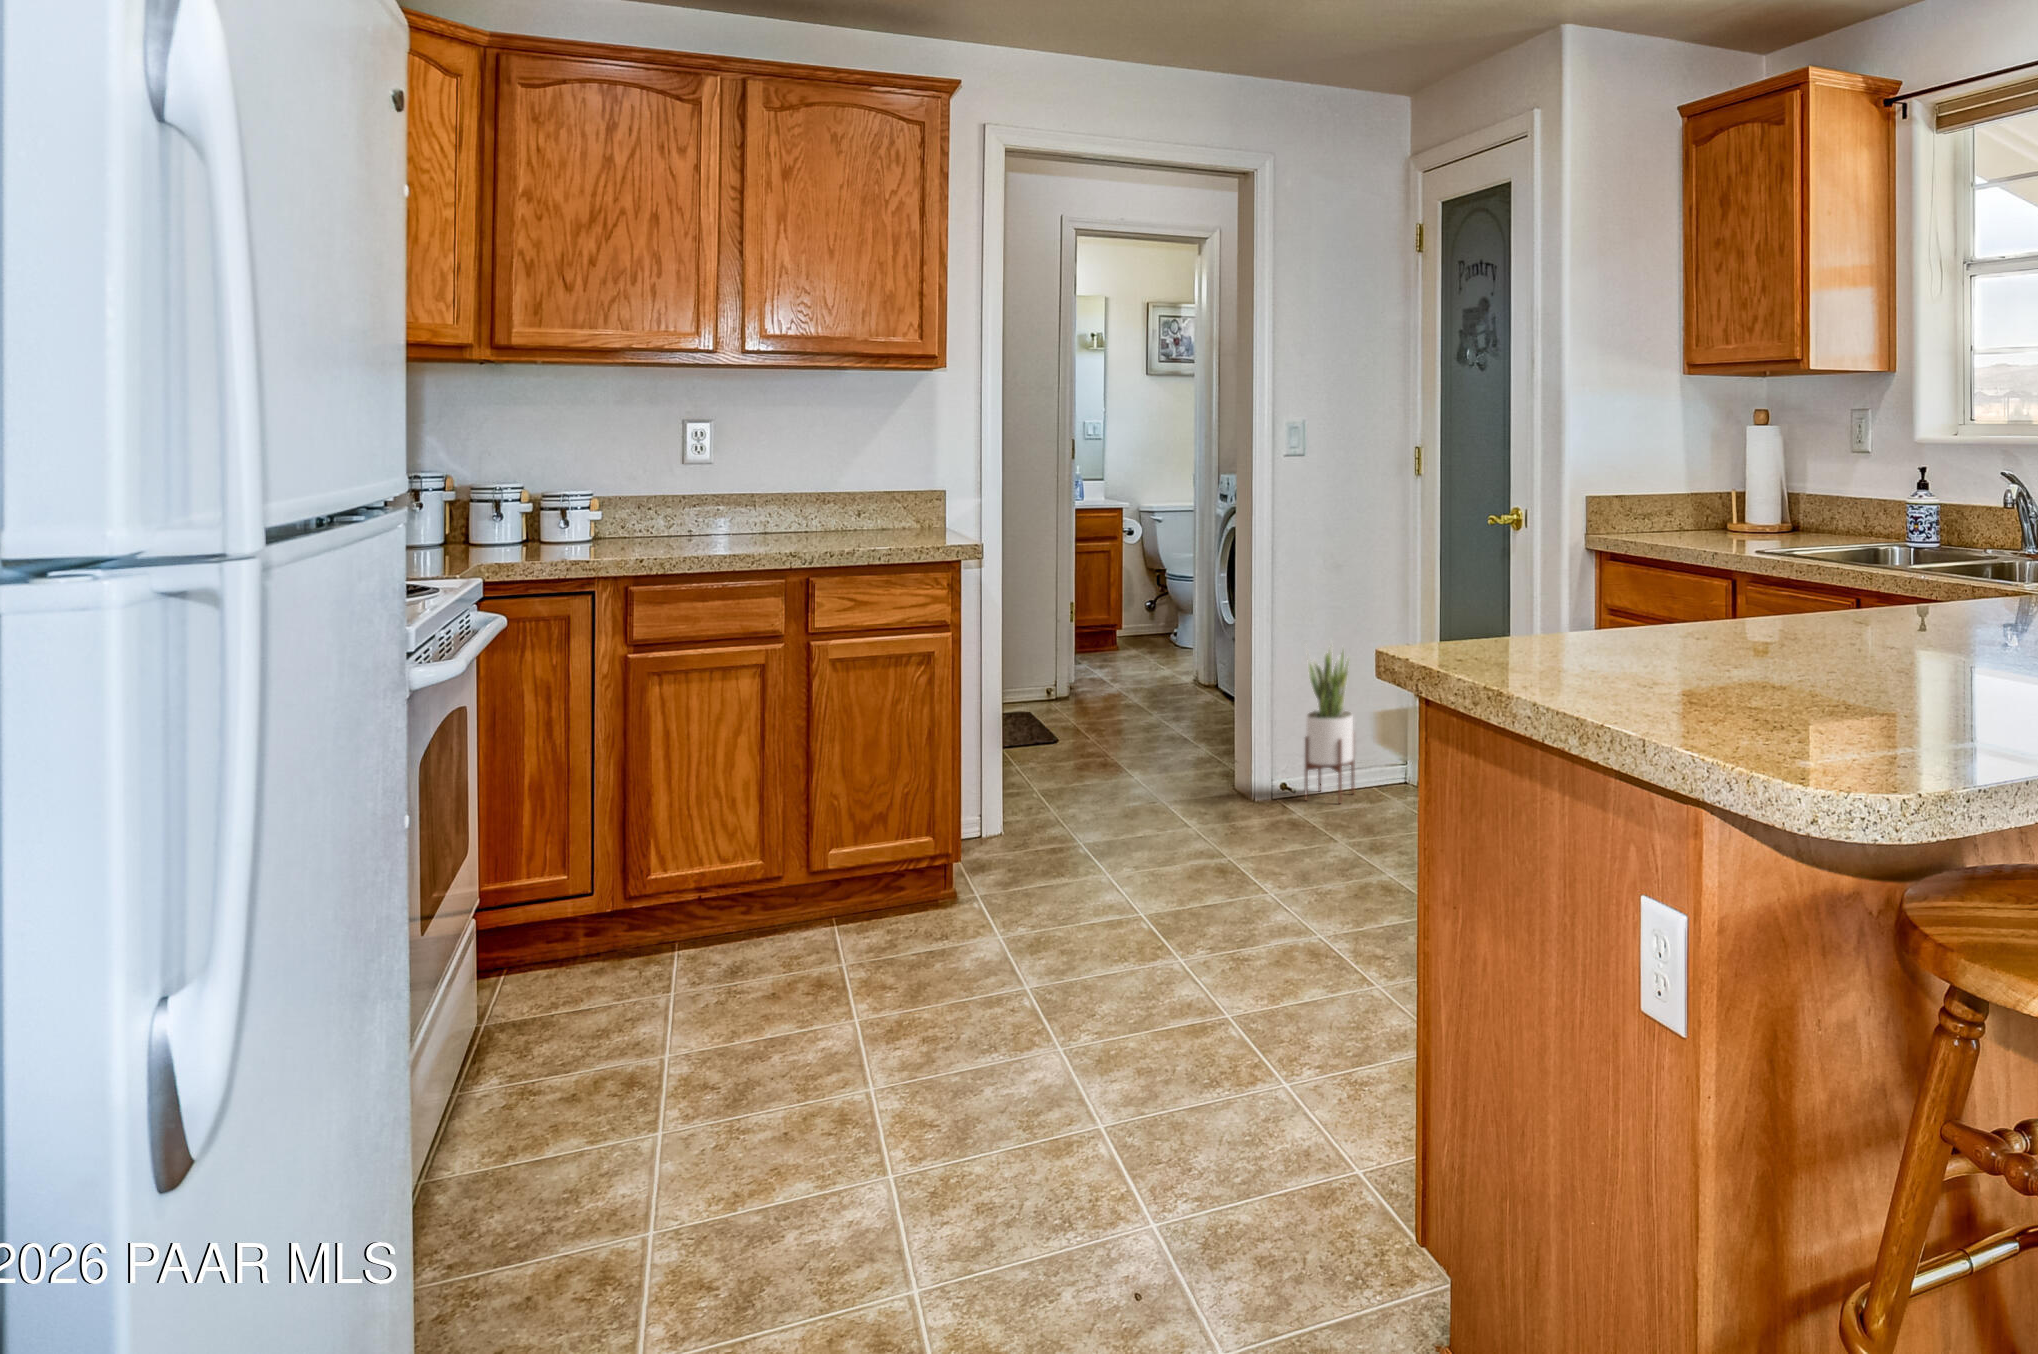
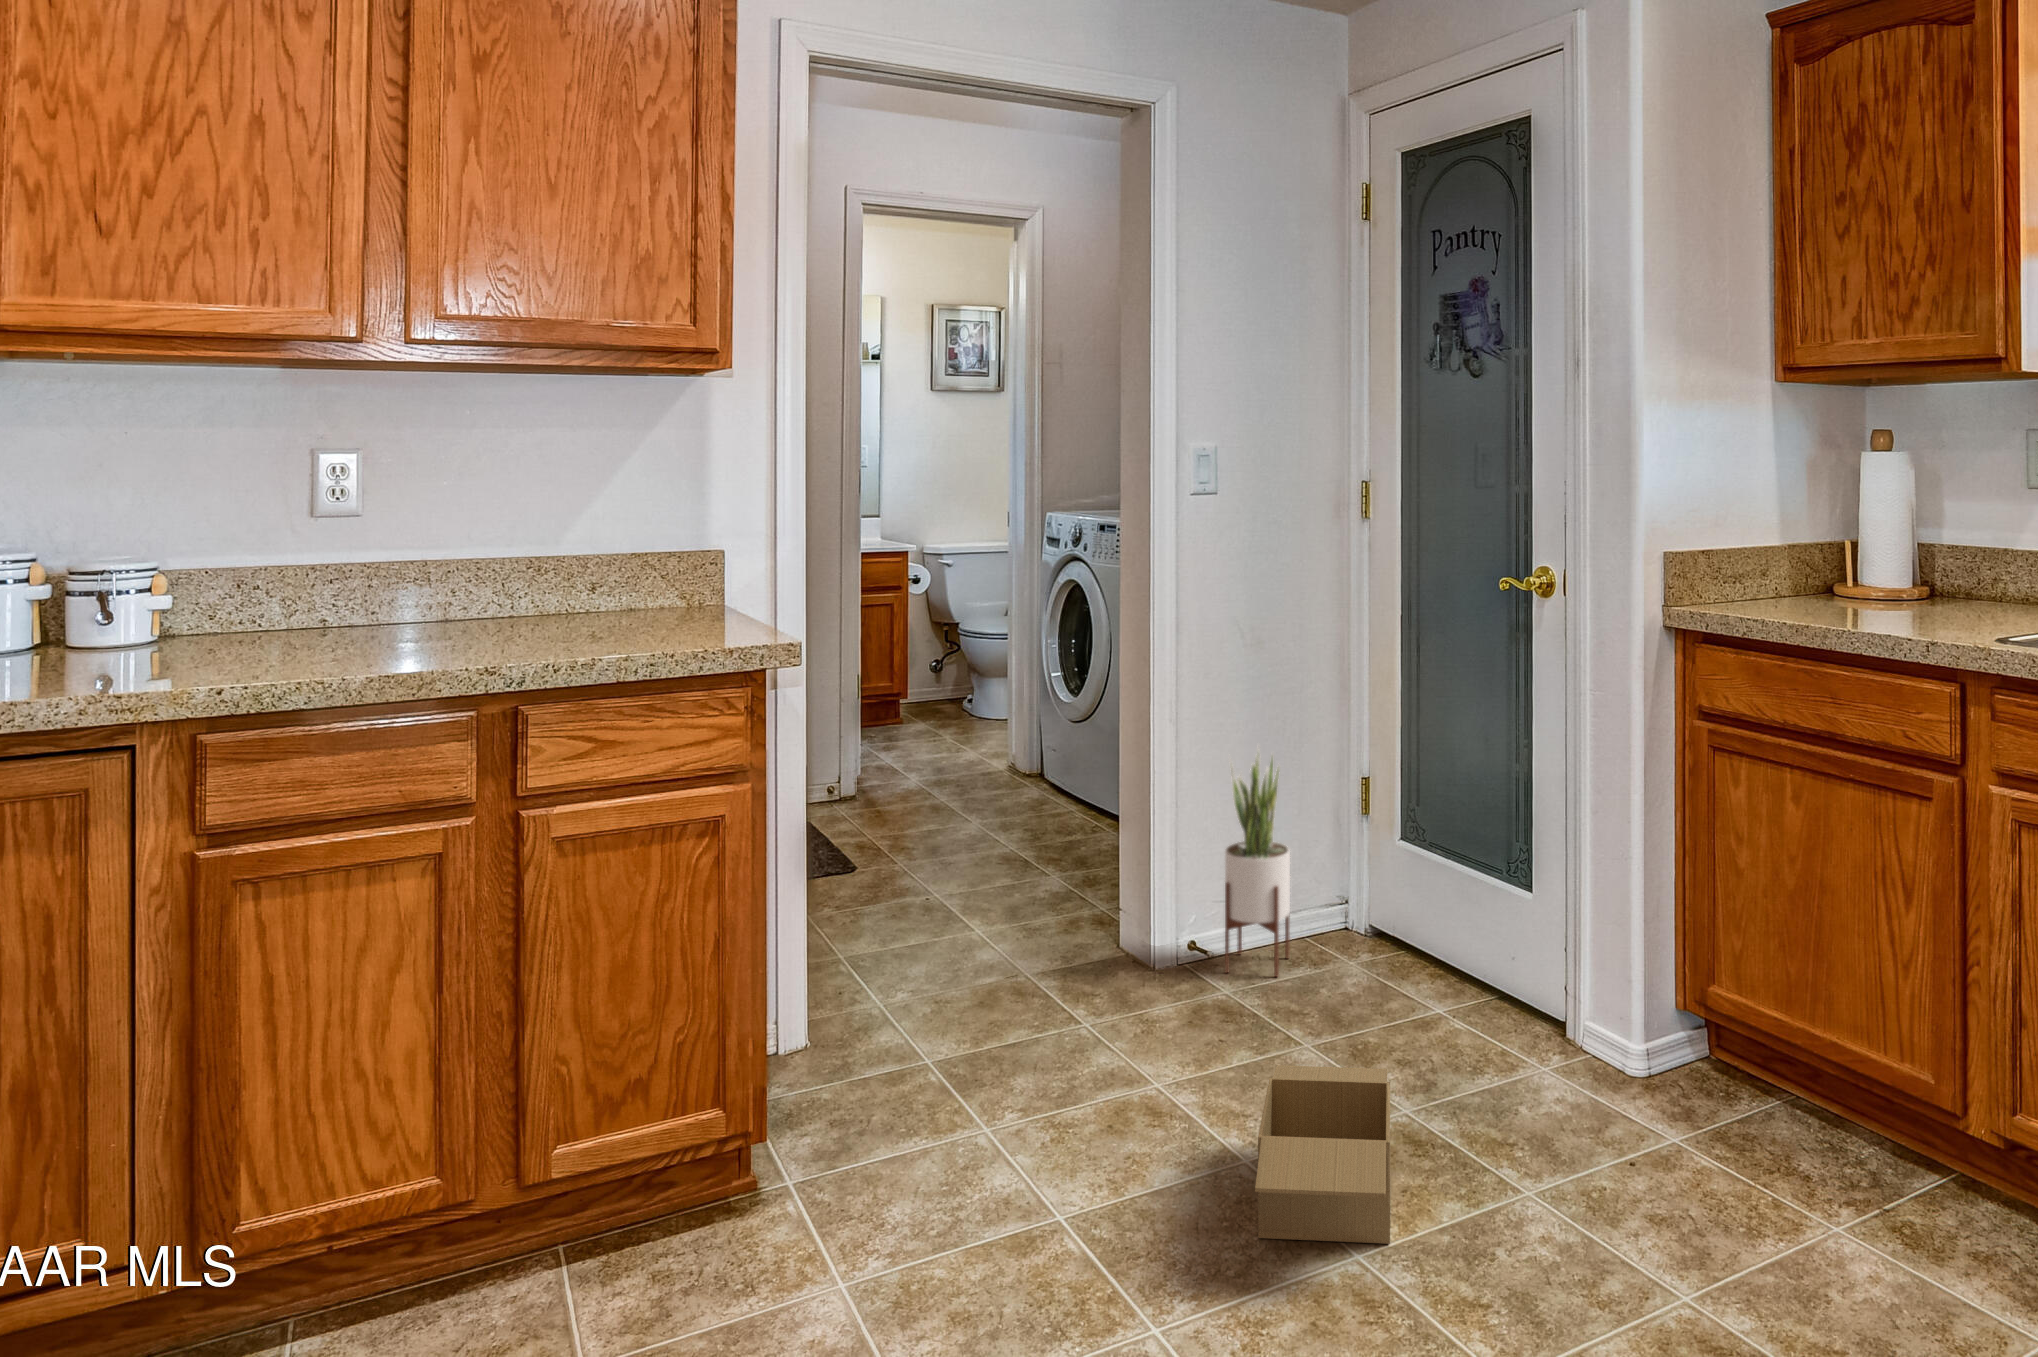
cardboard box: none [1256,833,1371,929] -> present [1255,1065,1390,1244]

